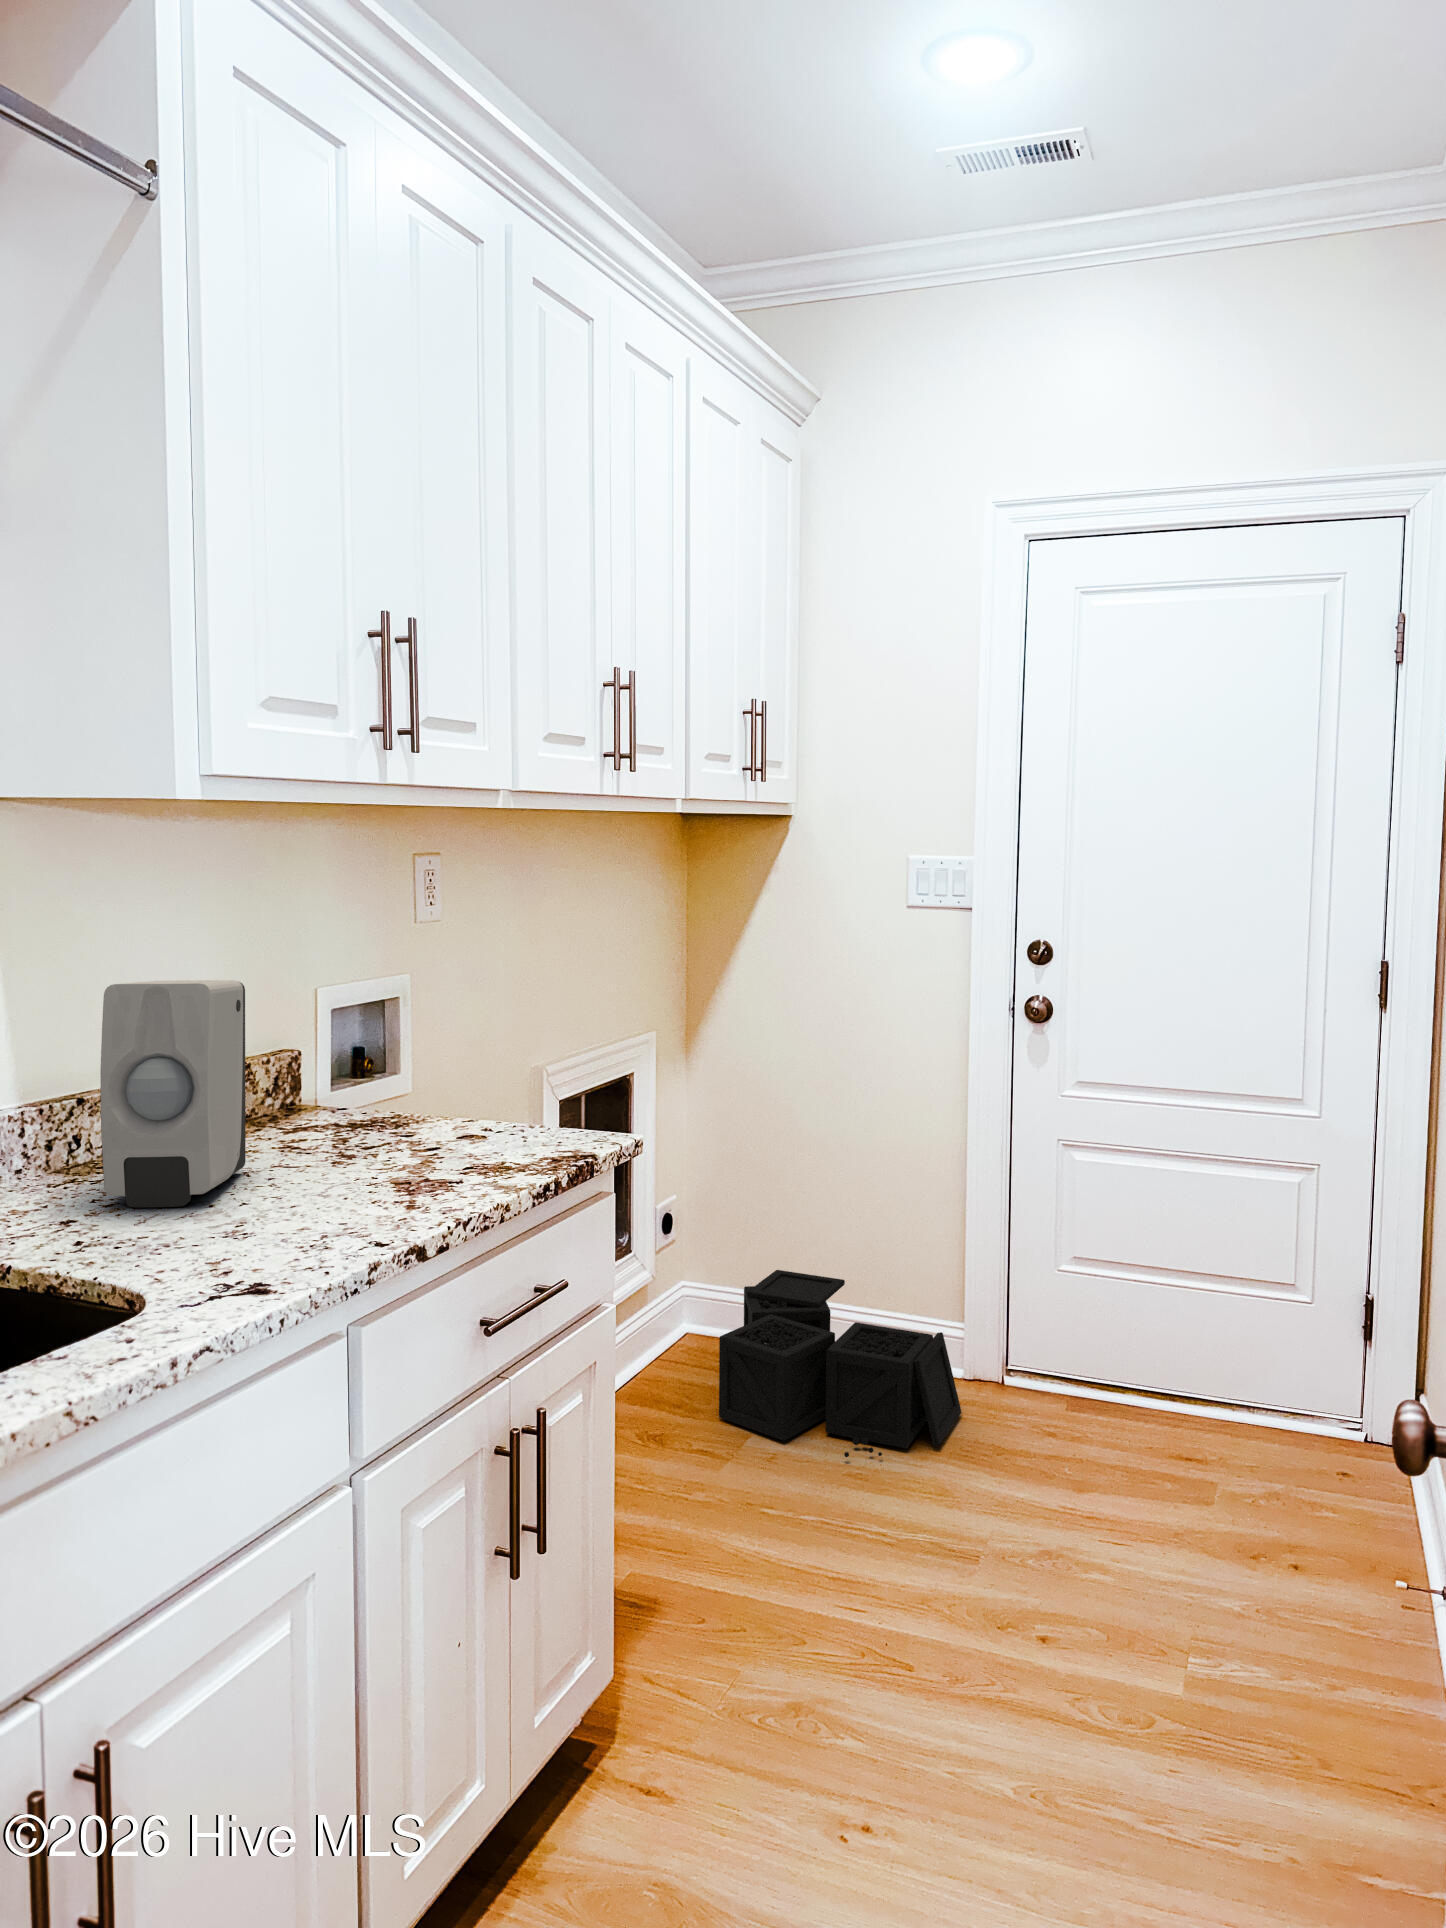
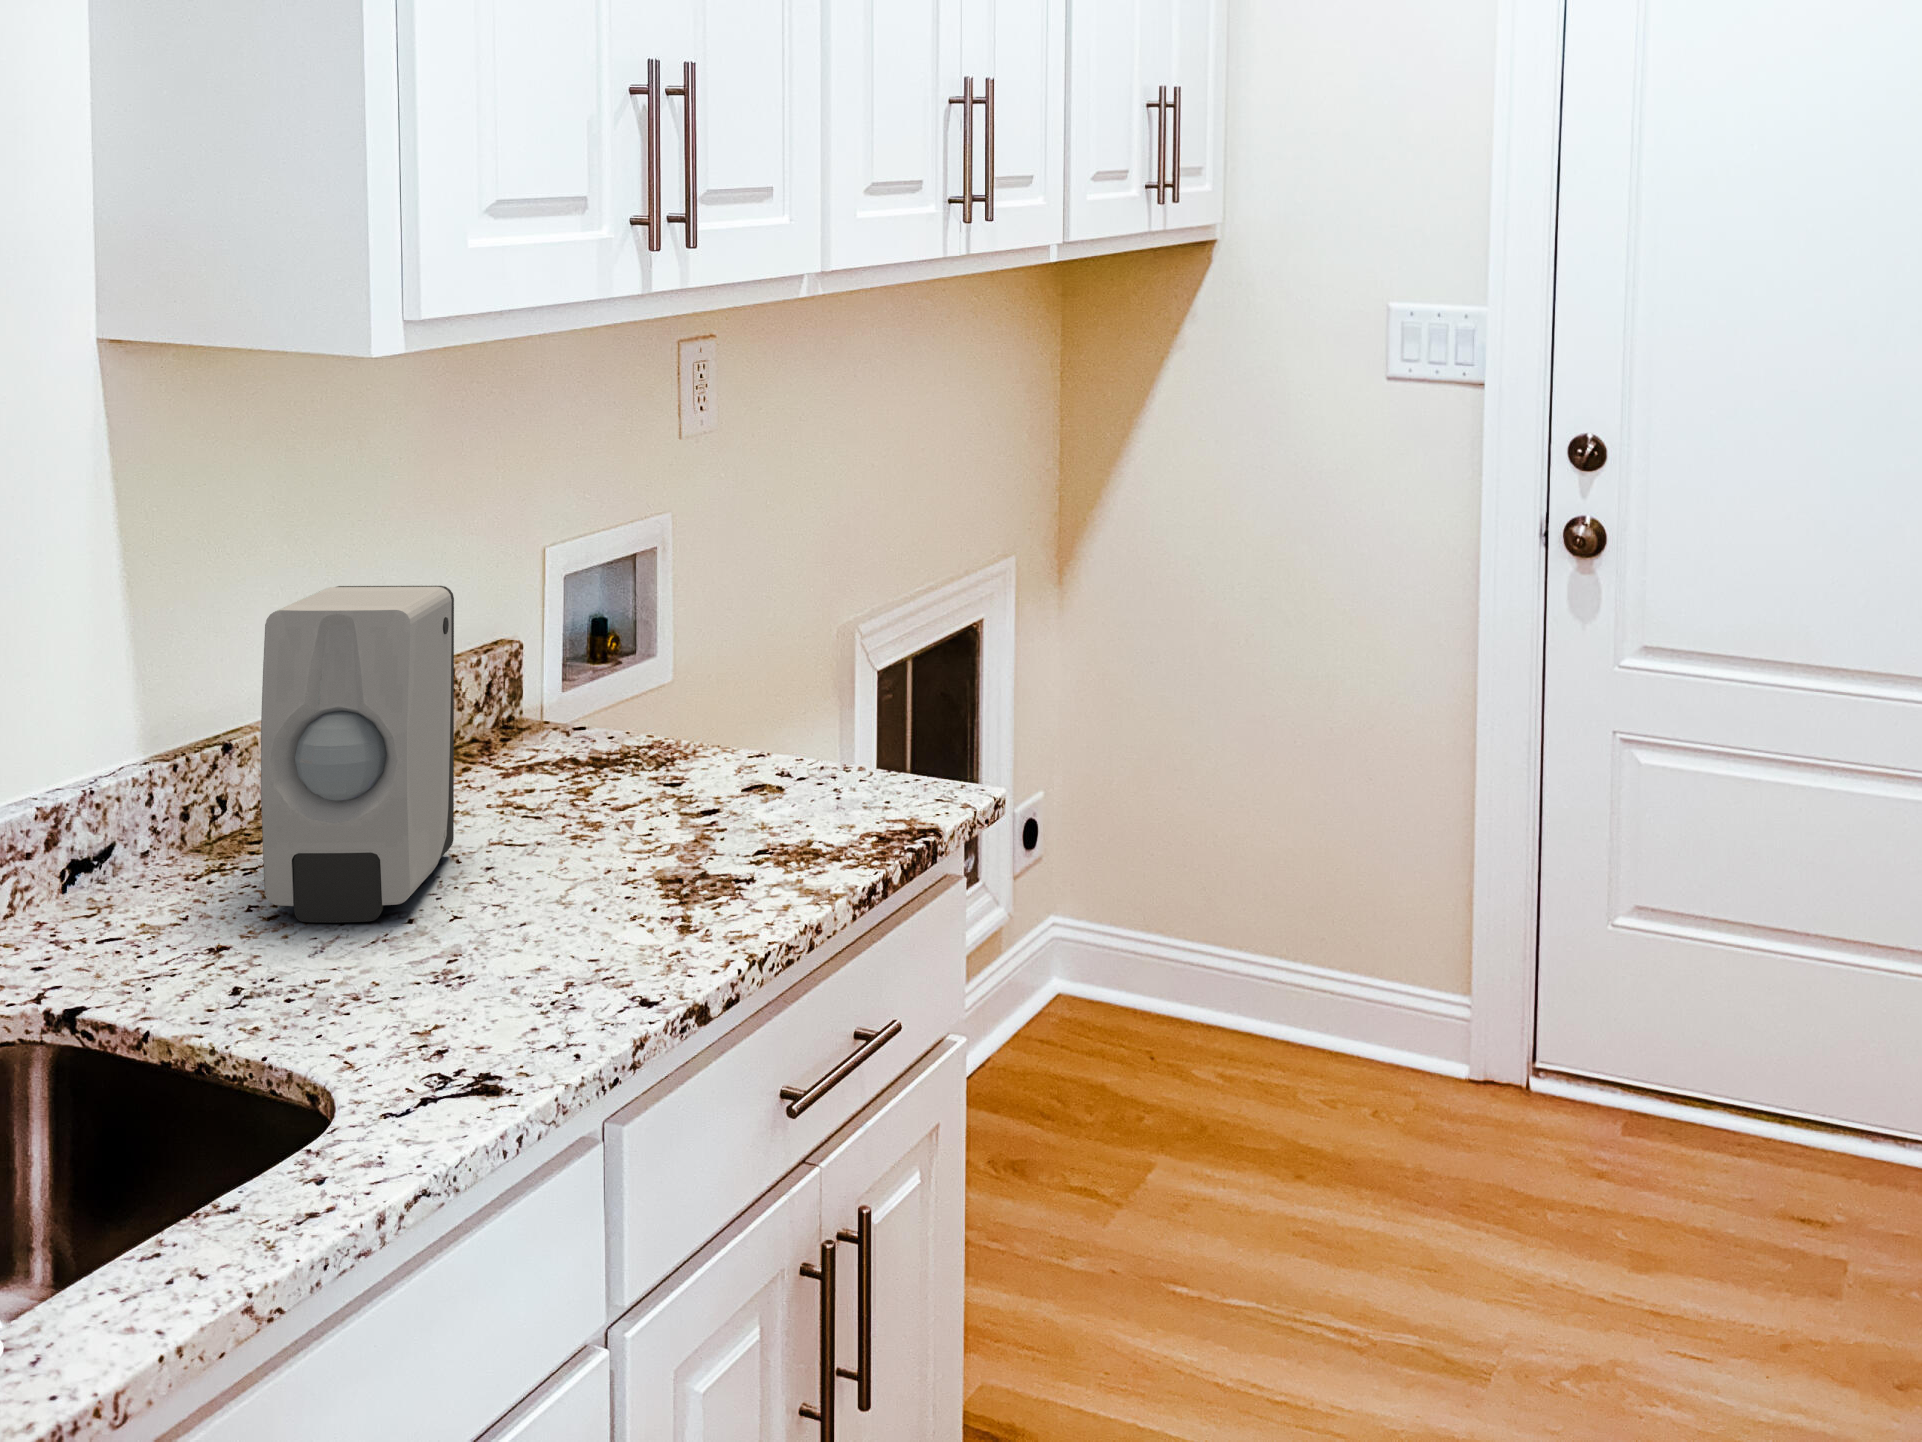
storage bin: present [719,1270,961,1457] -> none [1105,905,1461,1202]

